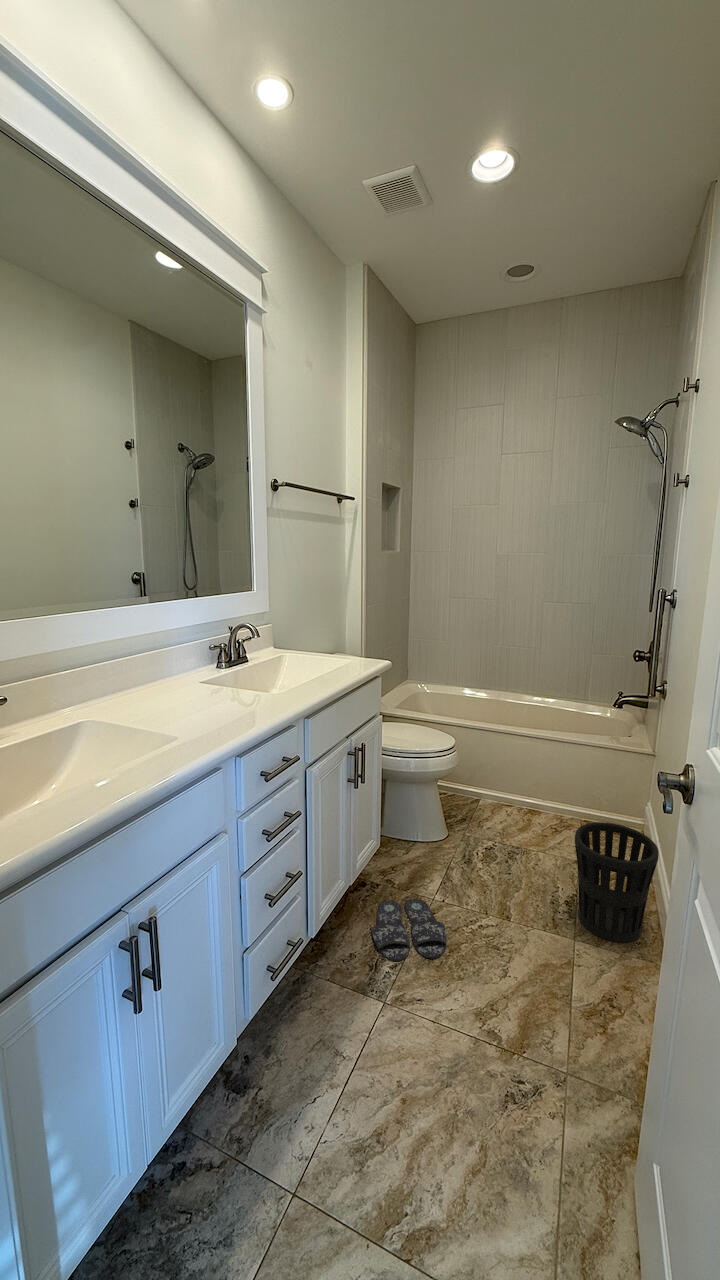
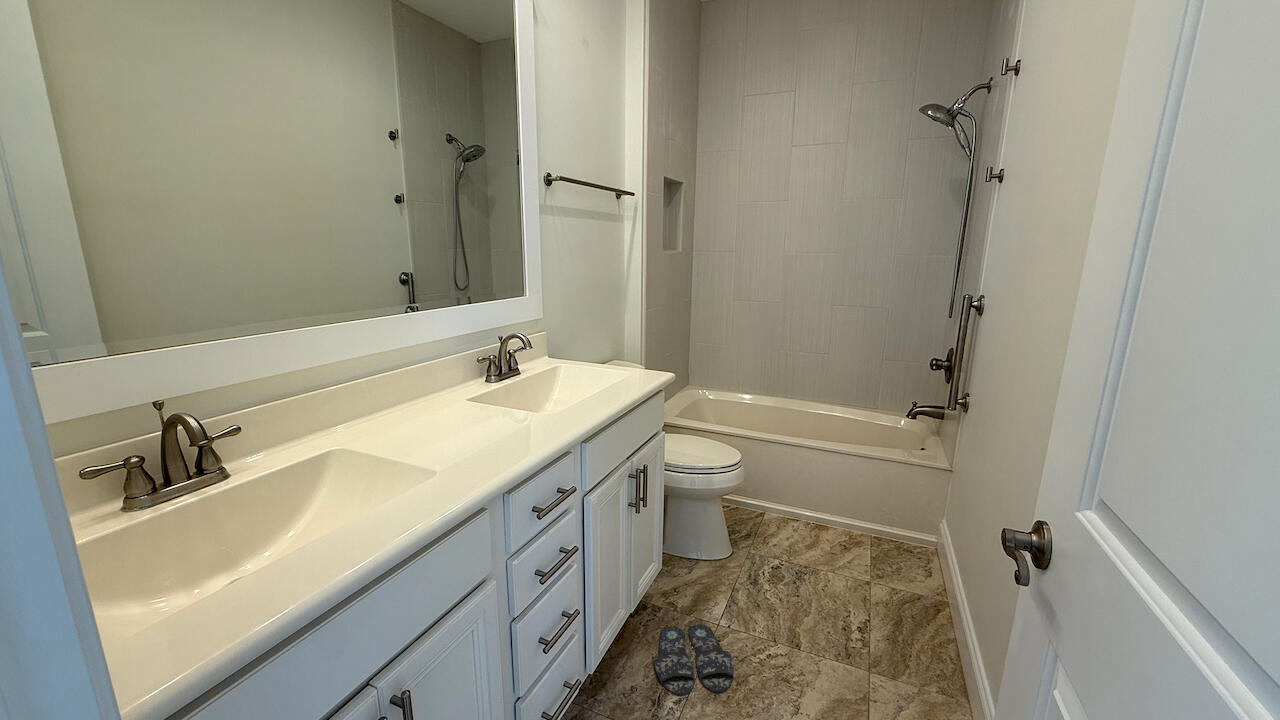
wastebasket: present [575,822,659,942] -> none [871,546,962,674]

